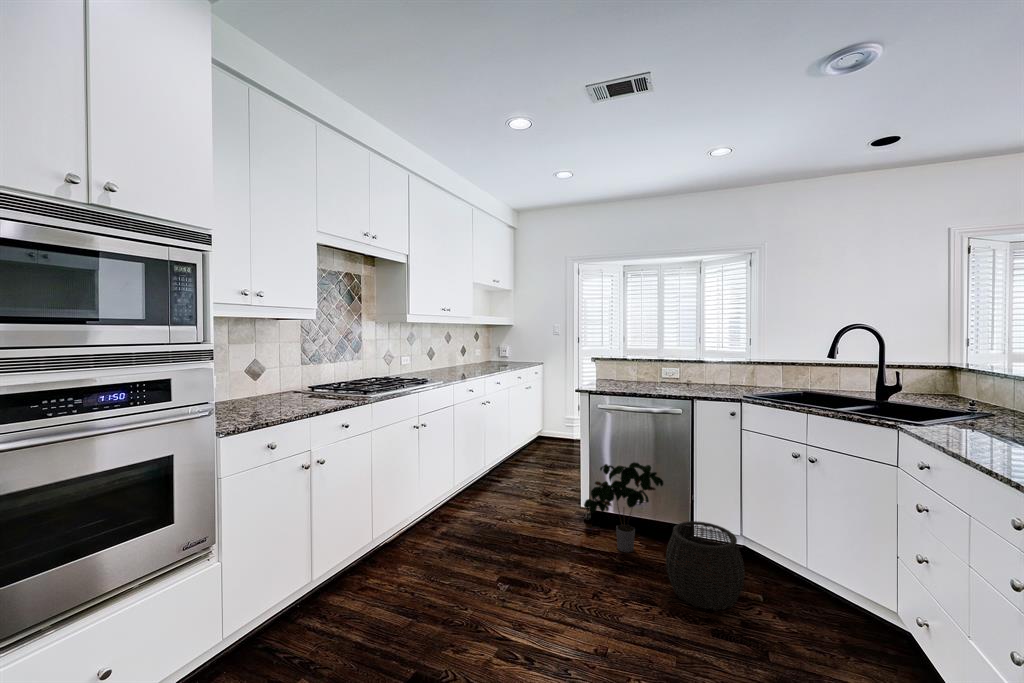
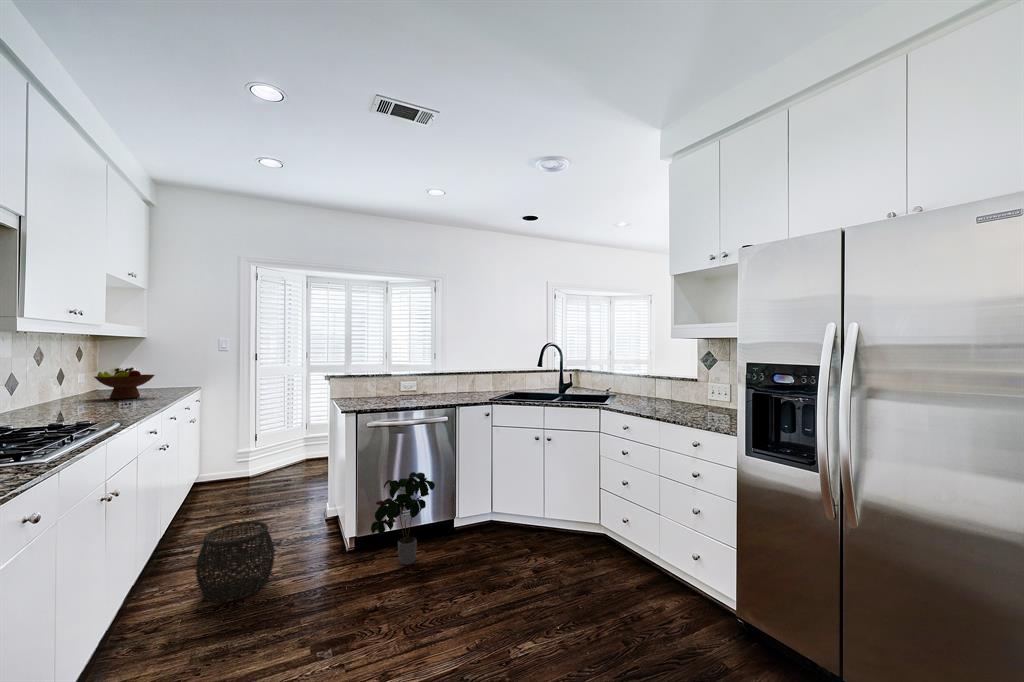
fruit bowl: none [467,346,499,367] -> present [94,367,155,399]
woven basket: present [666,521,745,611] -> present [195,521,275,603]

